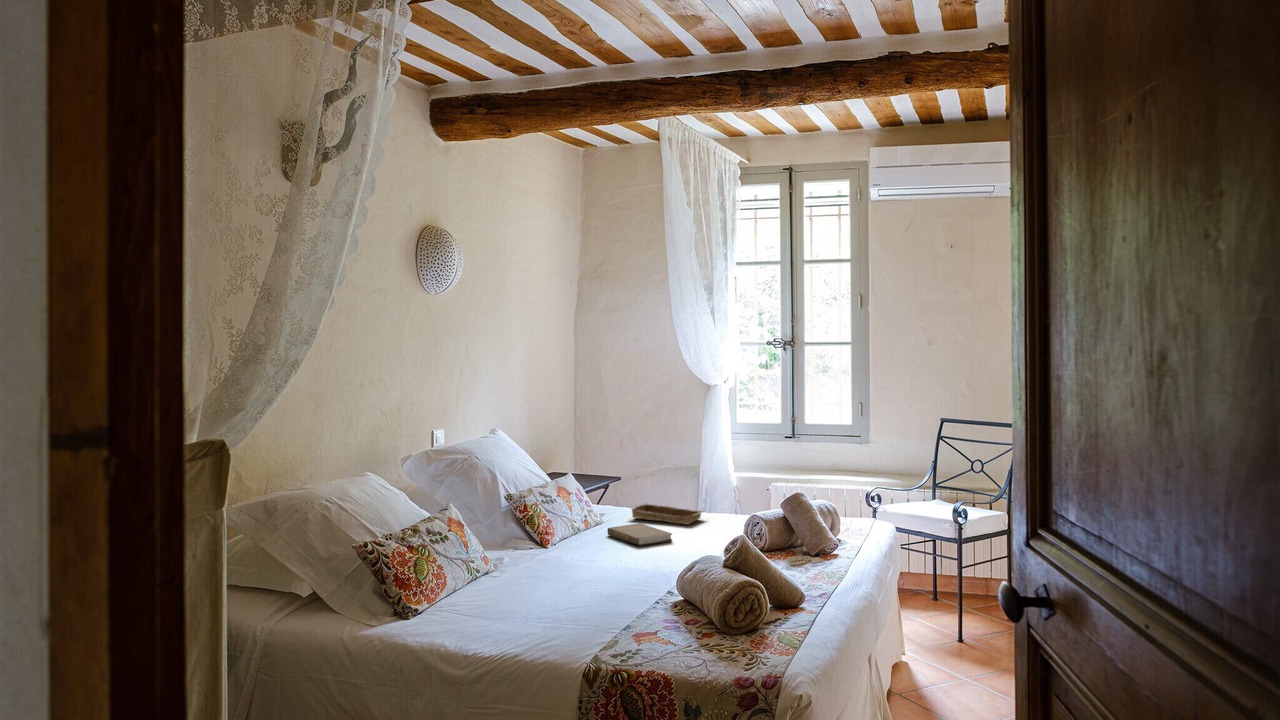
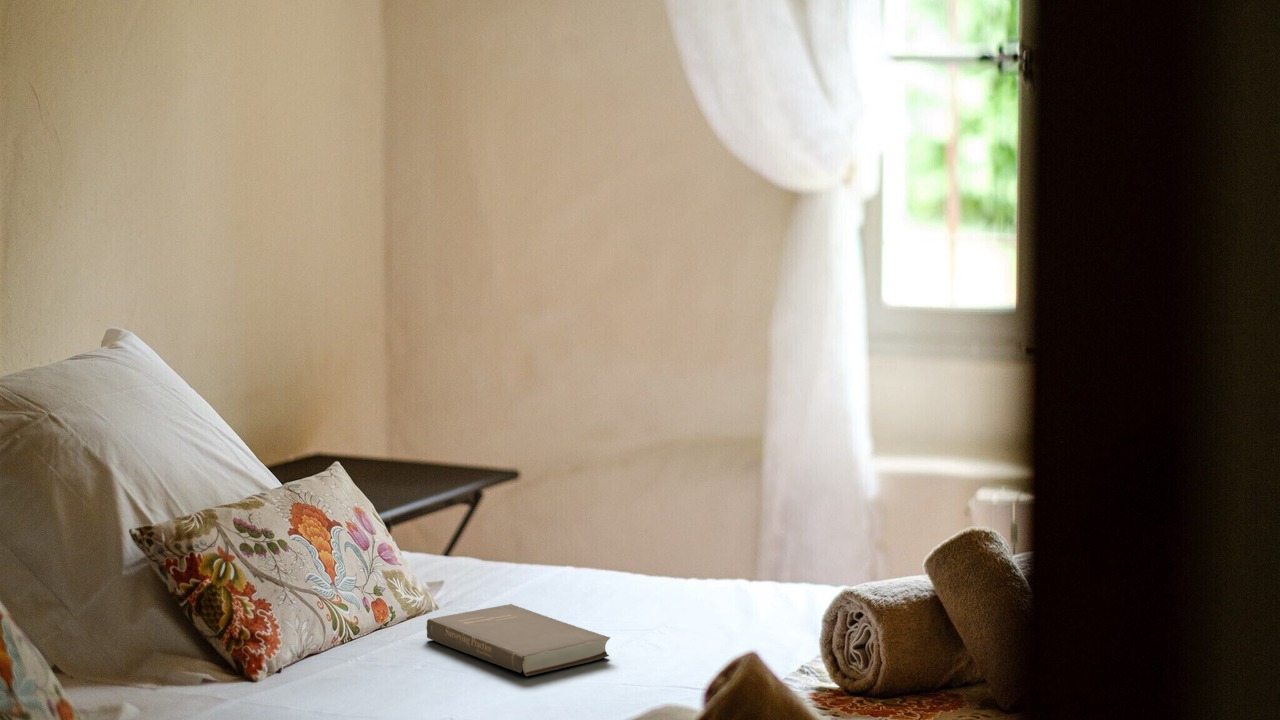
tray: present [630,504,703,524] -> none [471,548,662,604]

